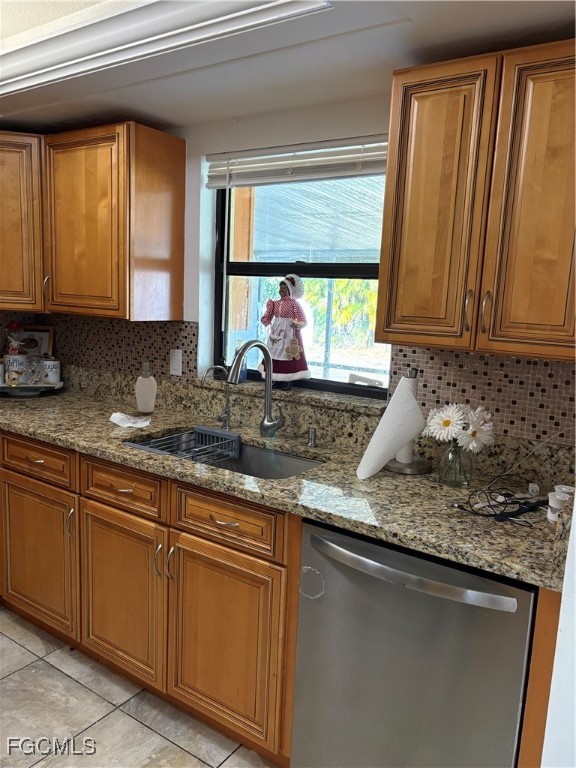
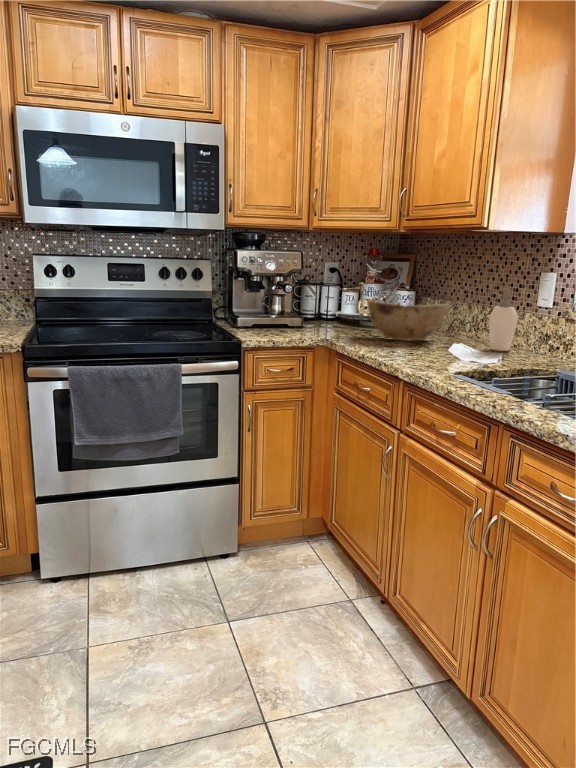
bowl: none [22,374,100,411] -> present [367,299,450,340]

